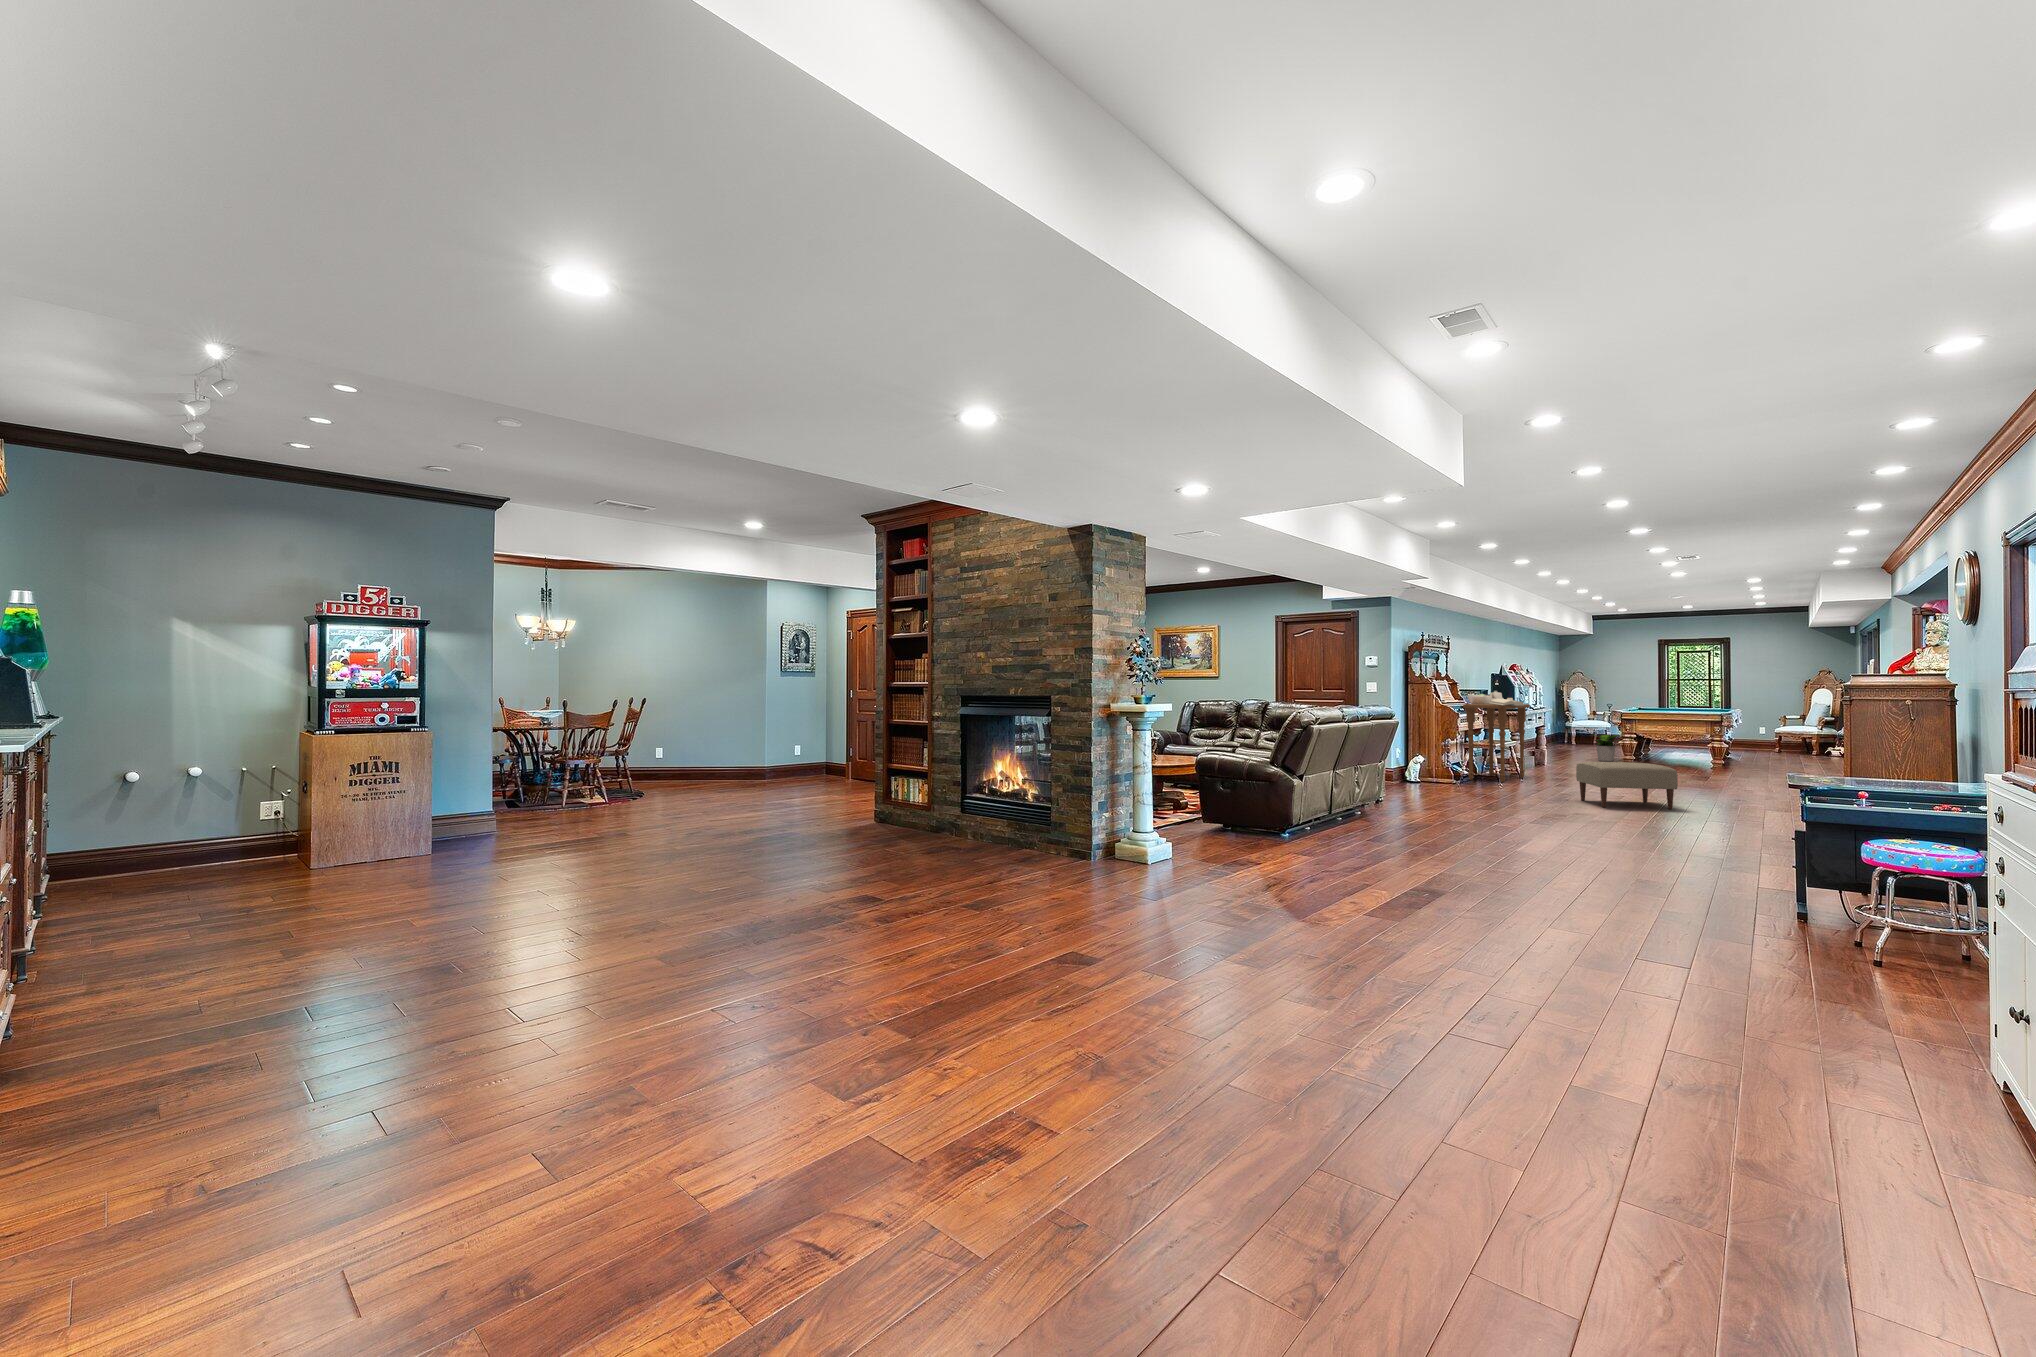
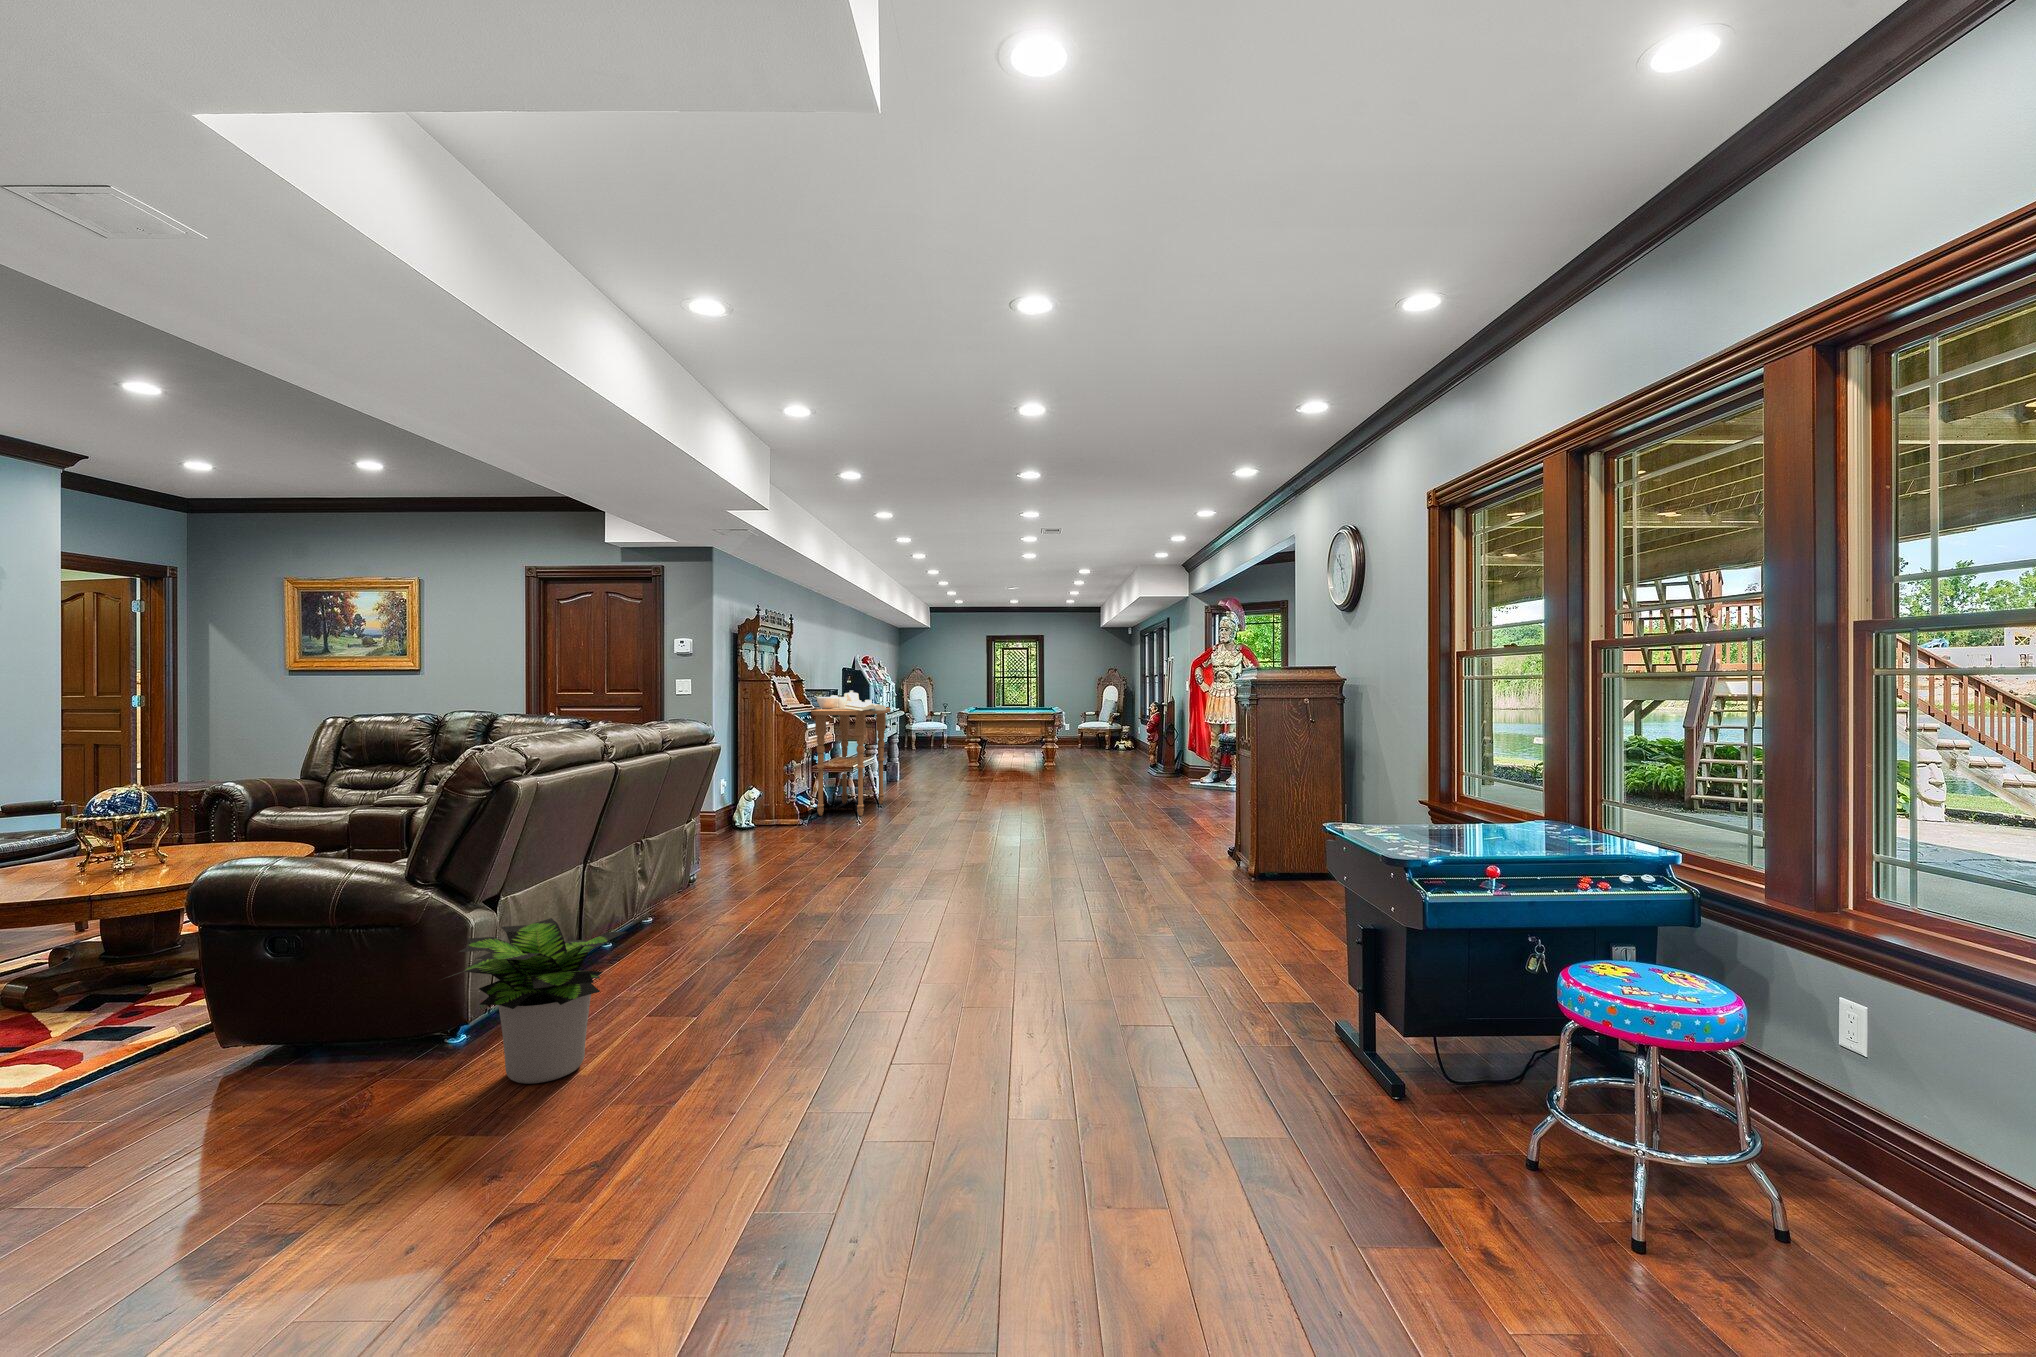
potted plant: present [1595,734,1620,762] -> present [446,918,626,1084]
ottoman: present [1576,762,1678,809] -> none [959,786,1078,857]

